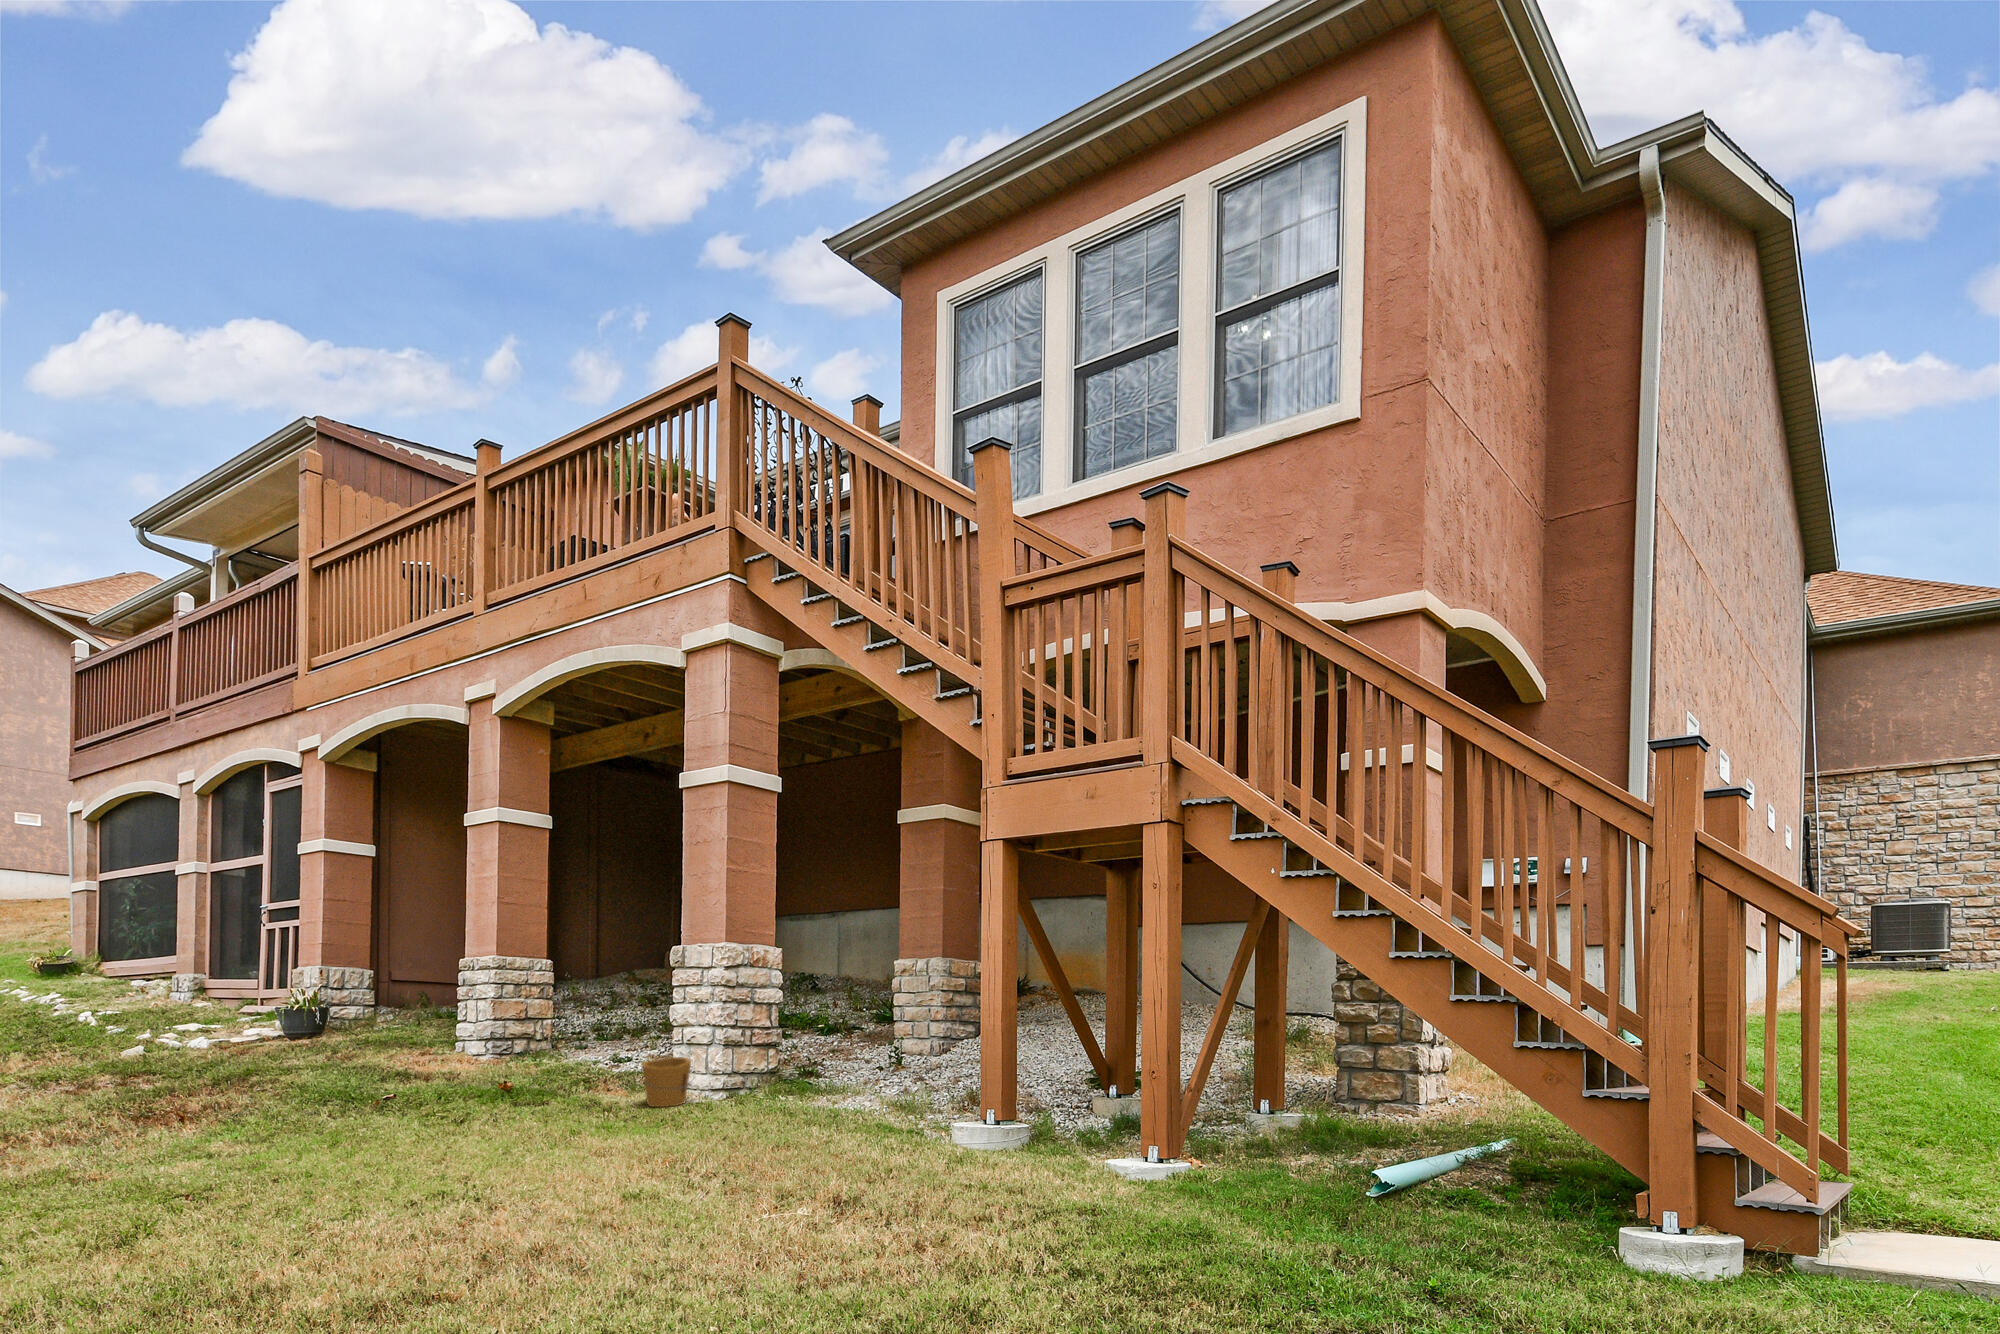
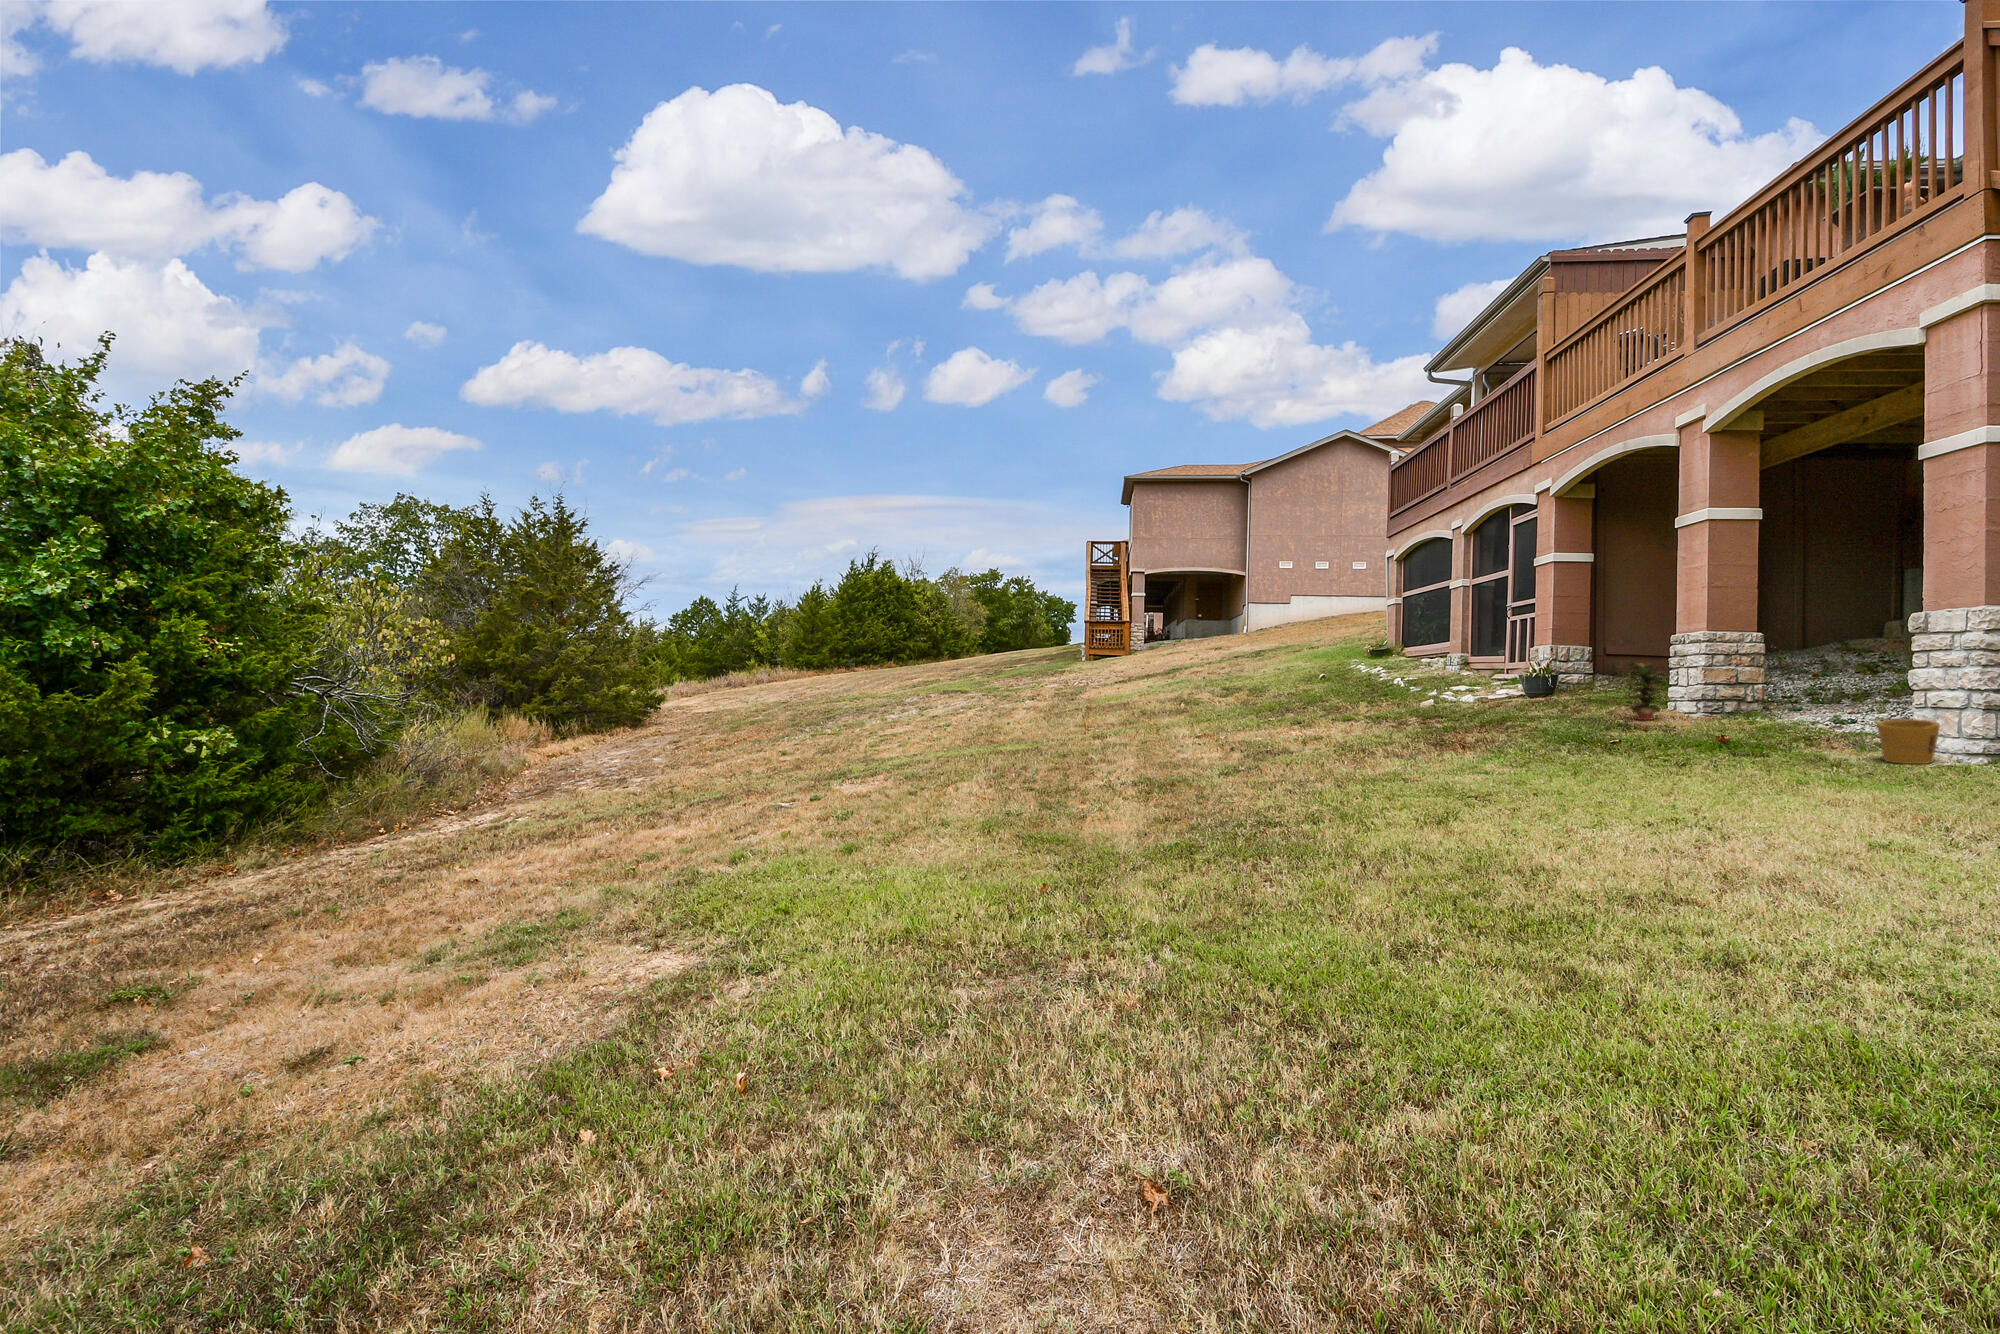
decorative plant: none [400,995,458,1071] -> present [1625,663,1663,720]

